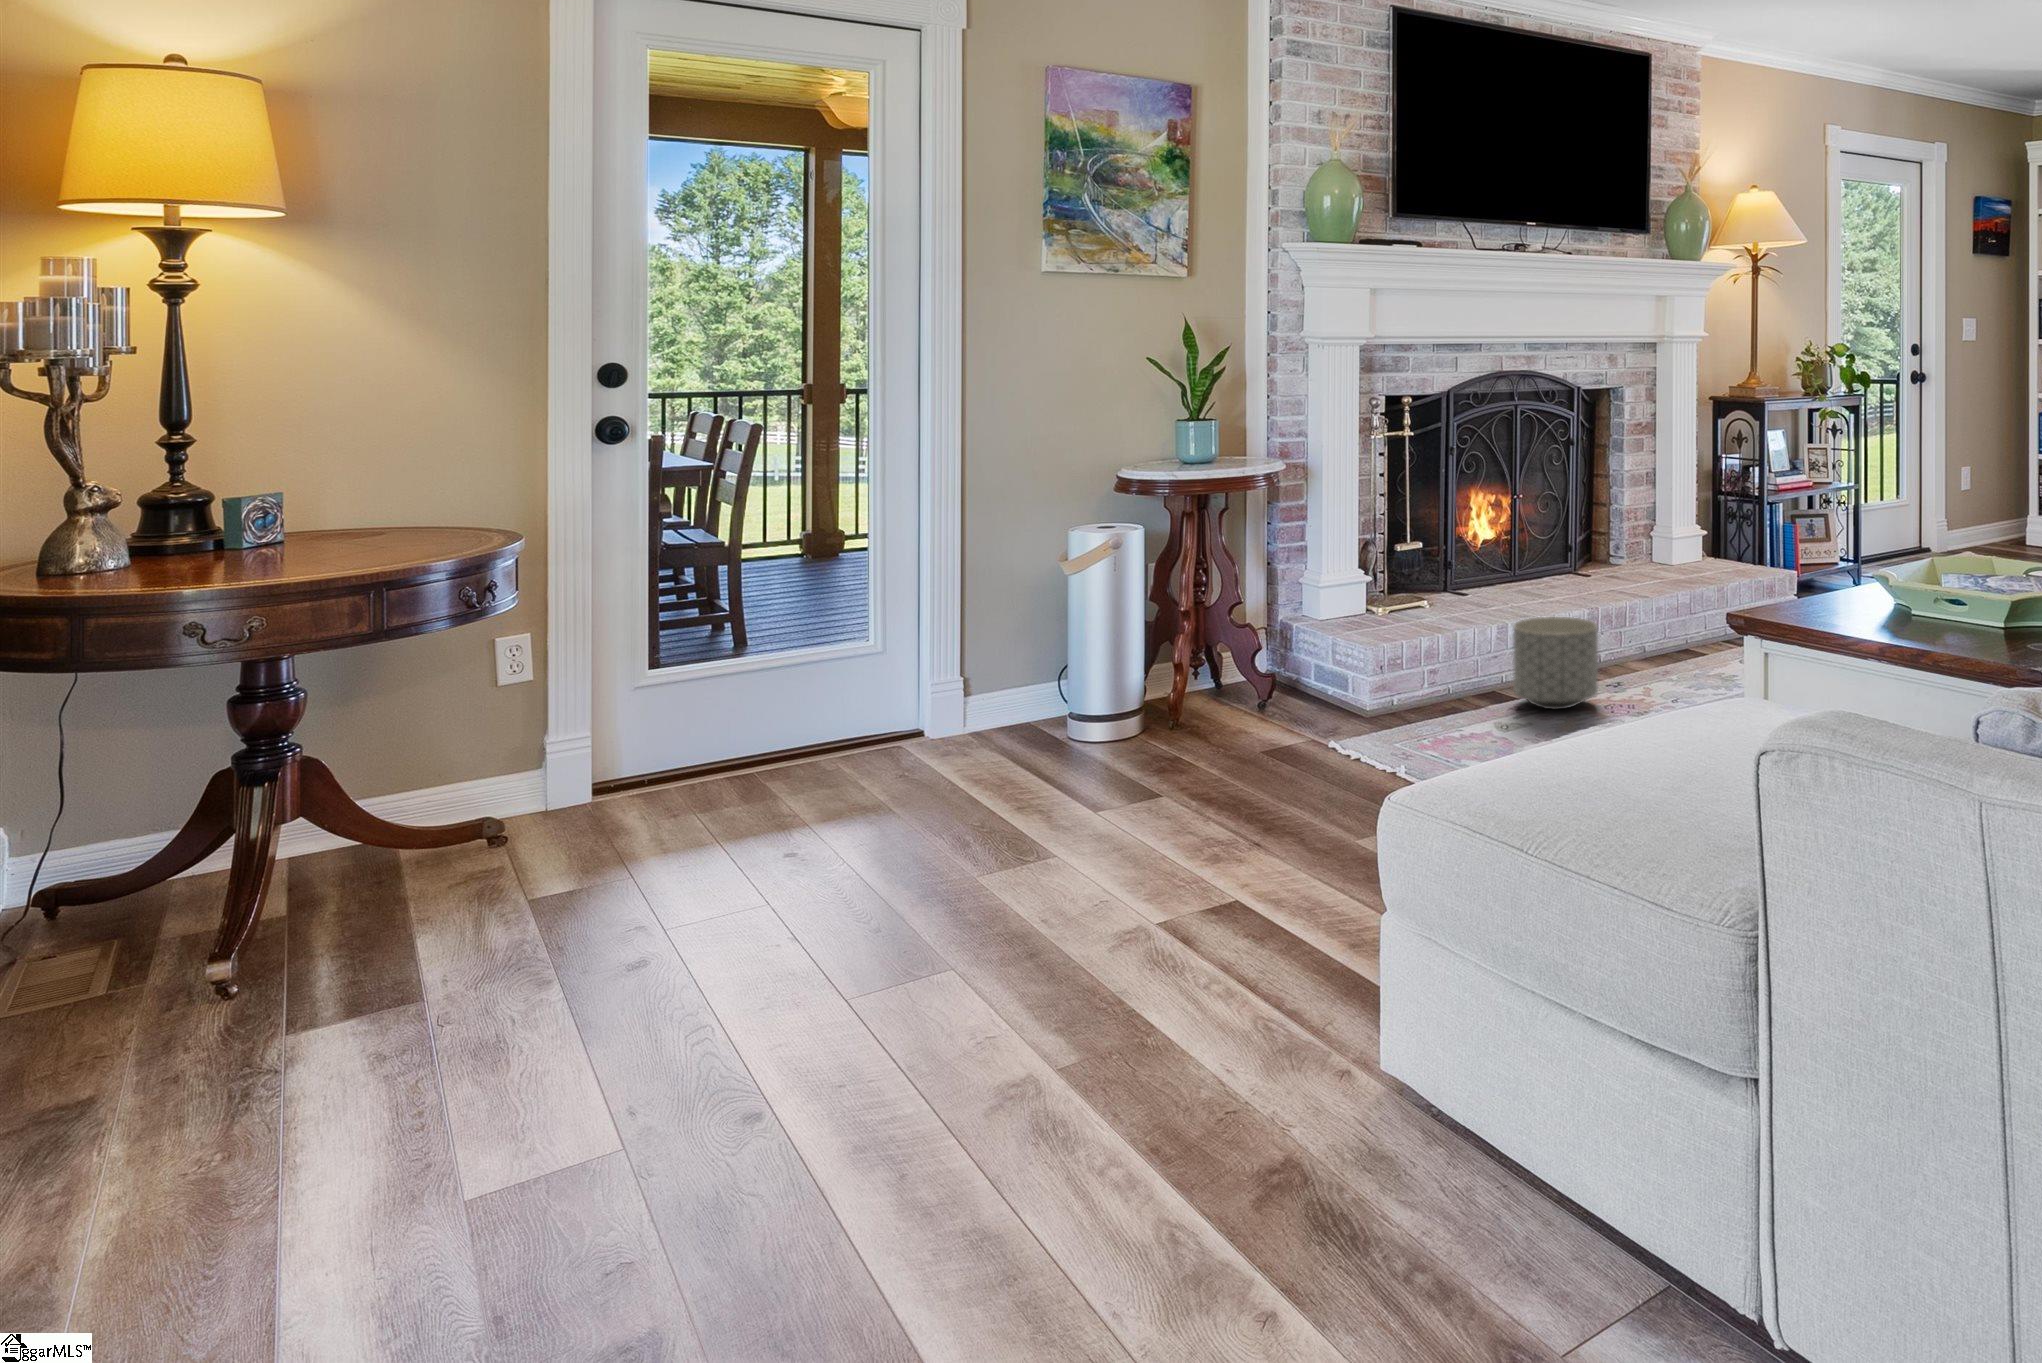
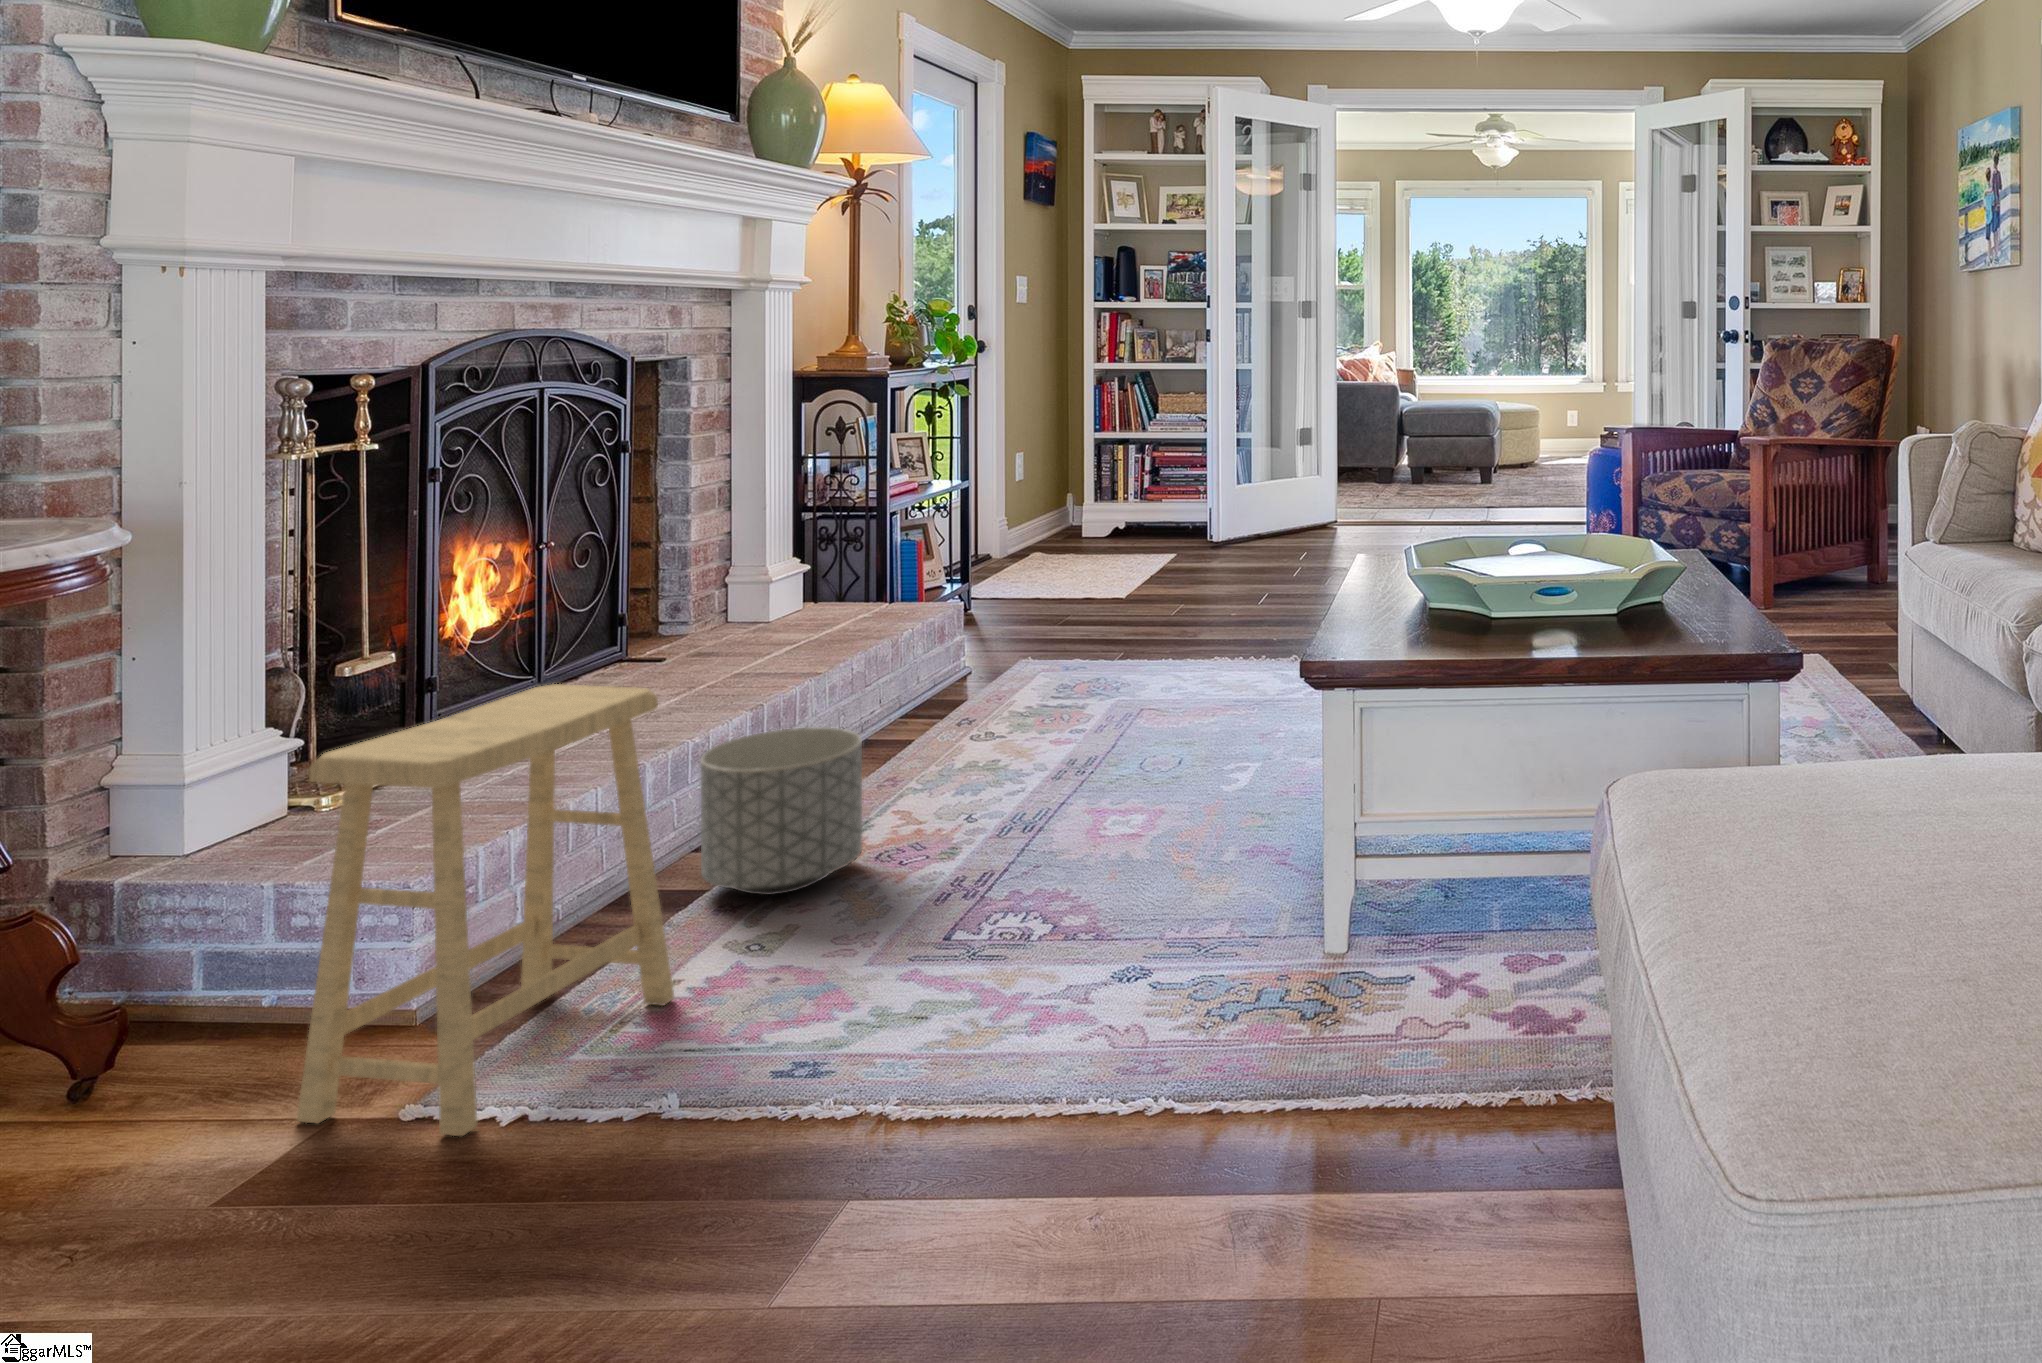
footstool: none [1305,562,1458,757] -> present [297,684,674,1136]

